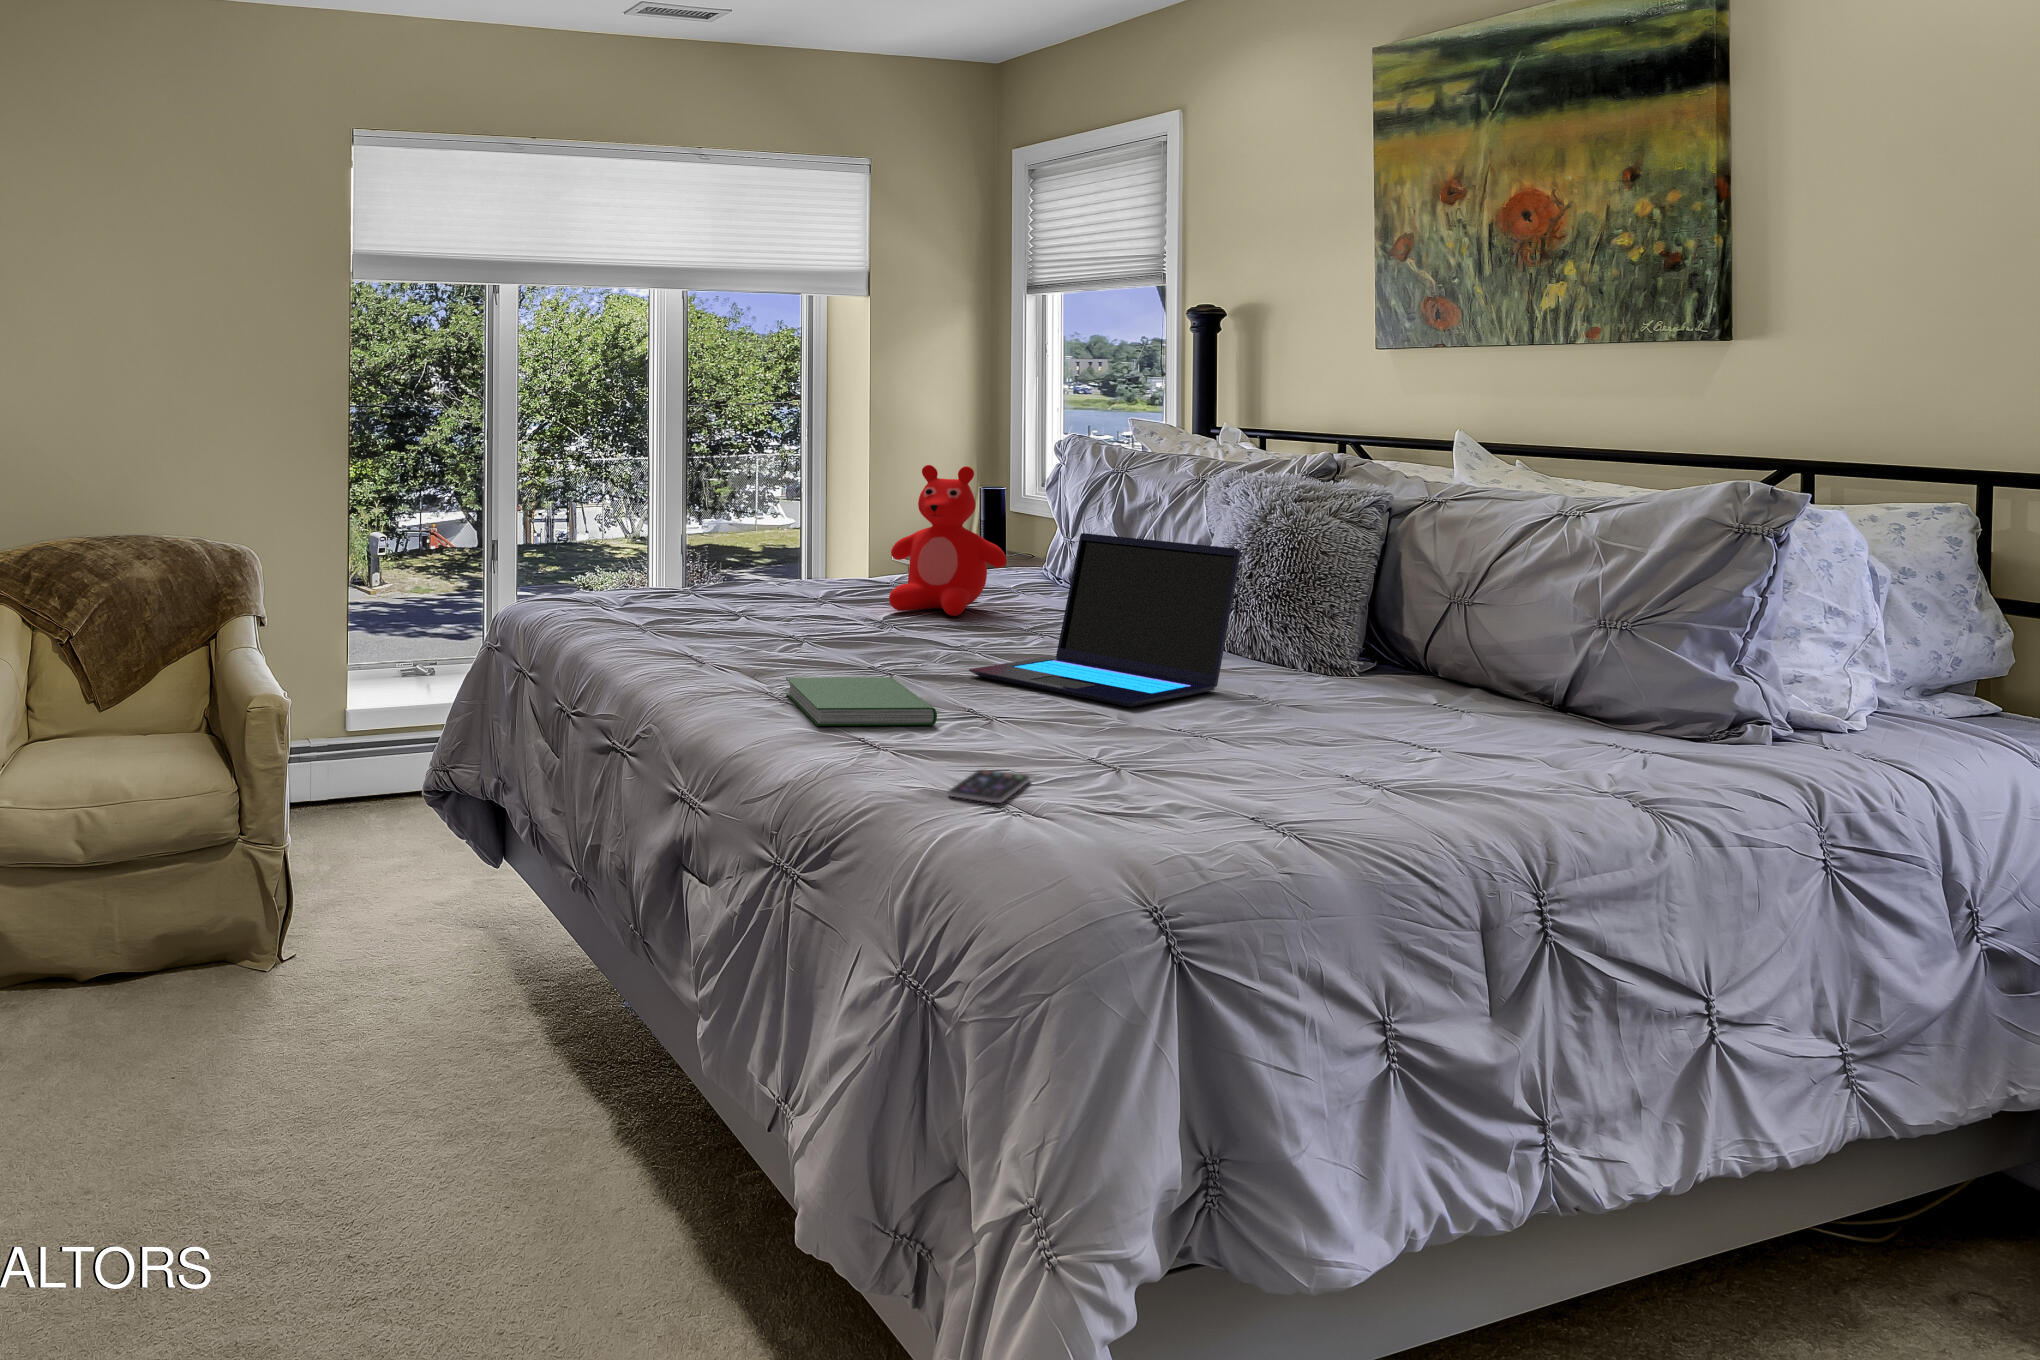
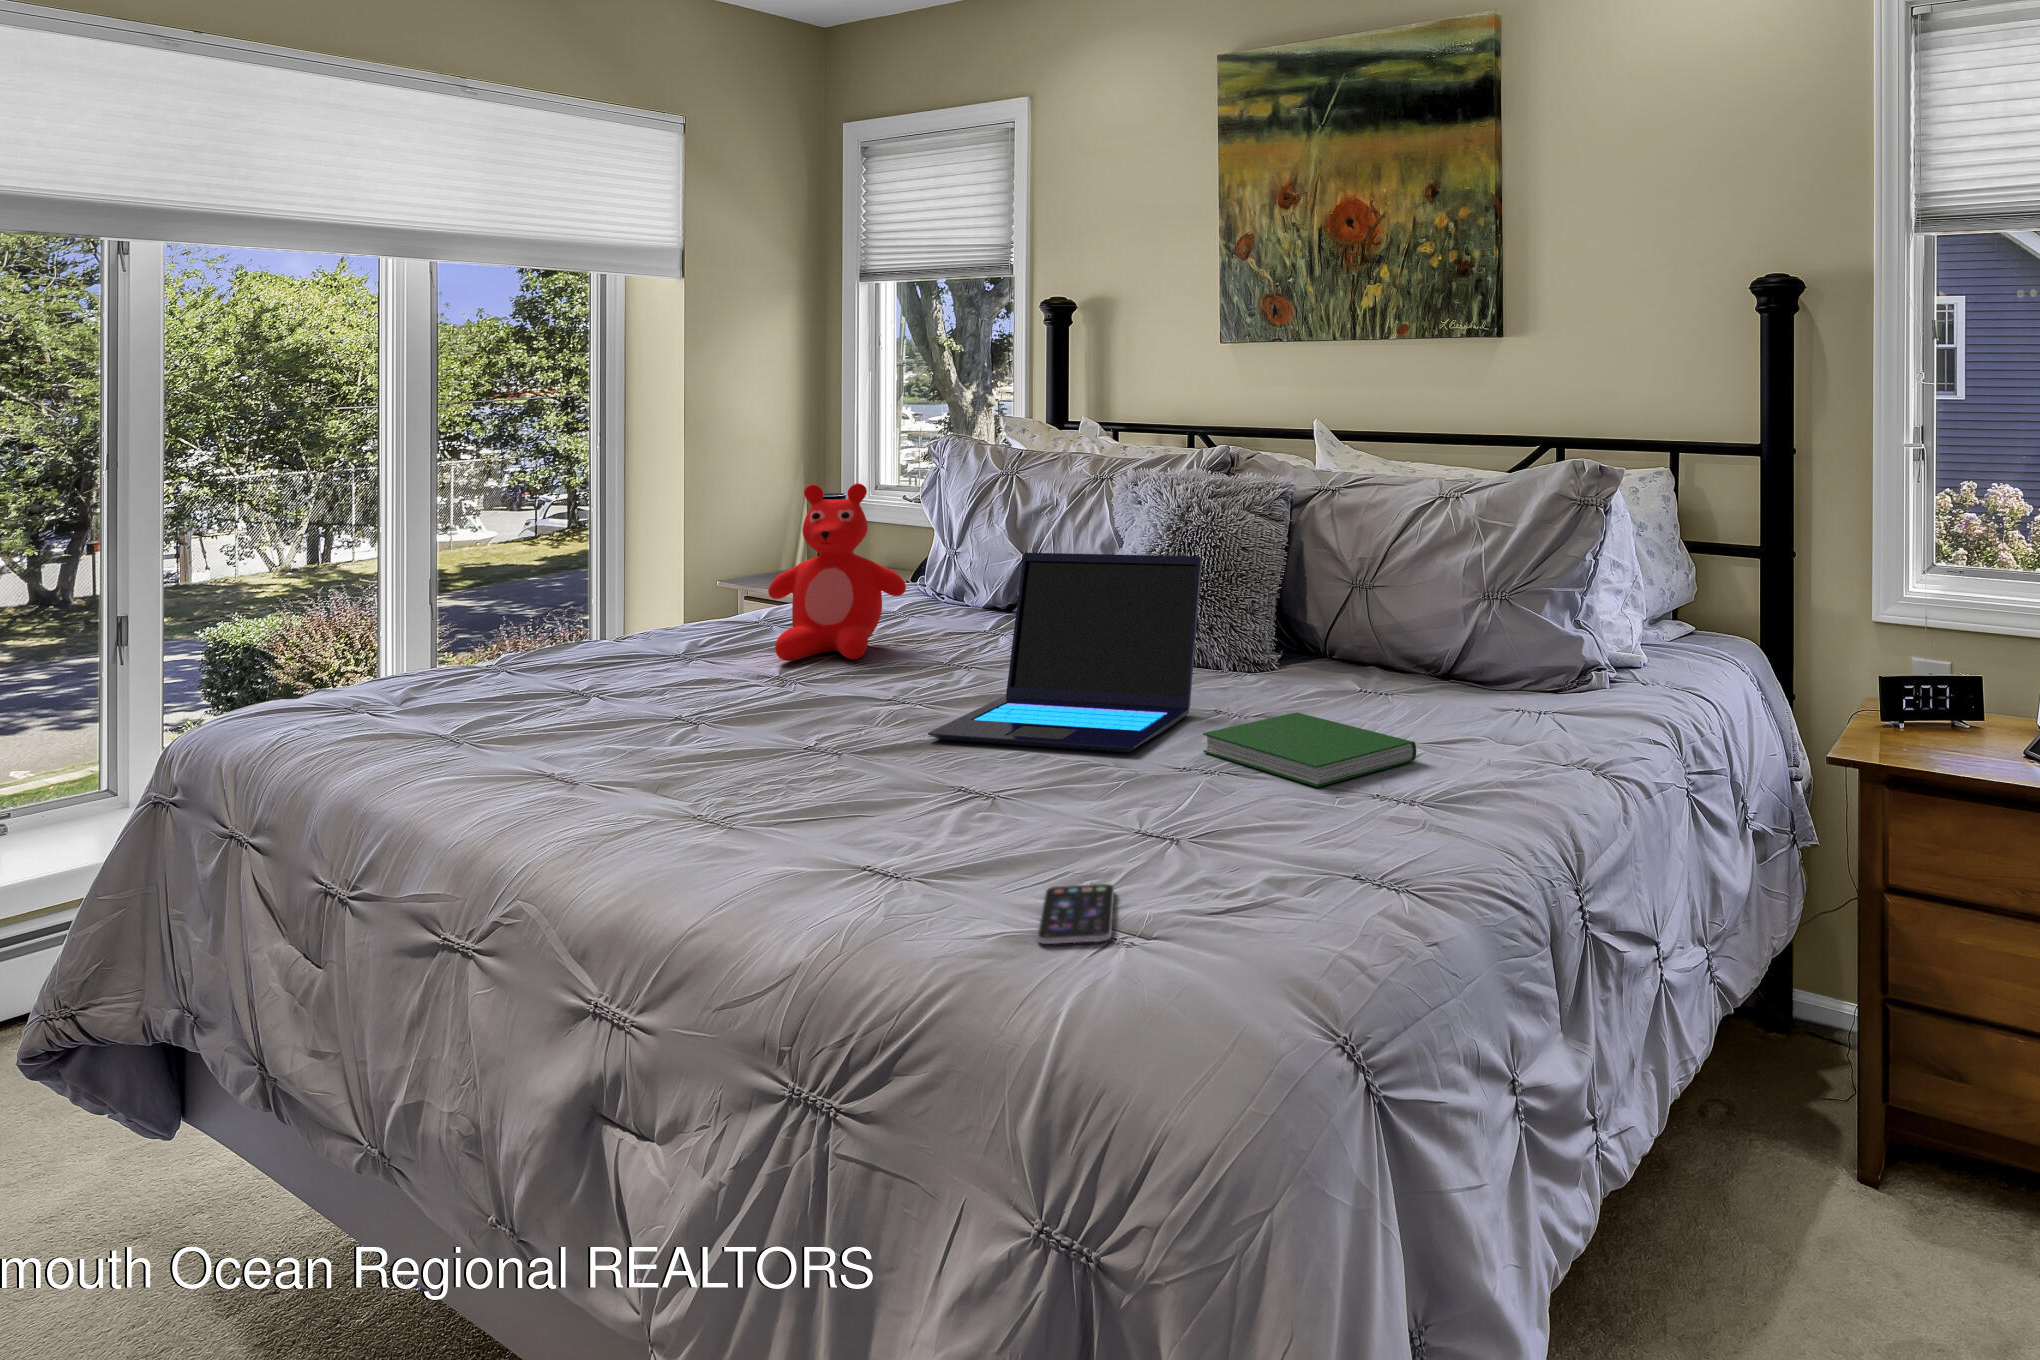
hardcover book: present [786,677,937,726] -> present [1203,713,1416,787]

